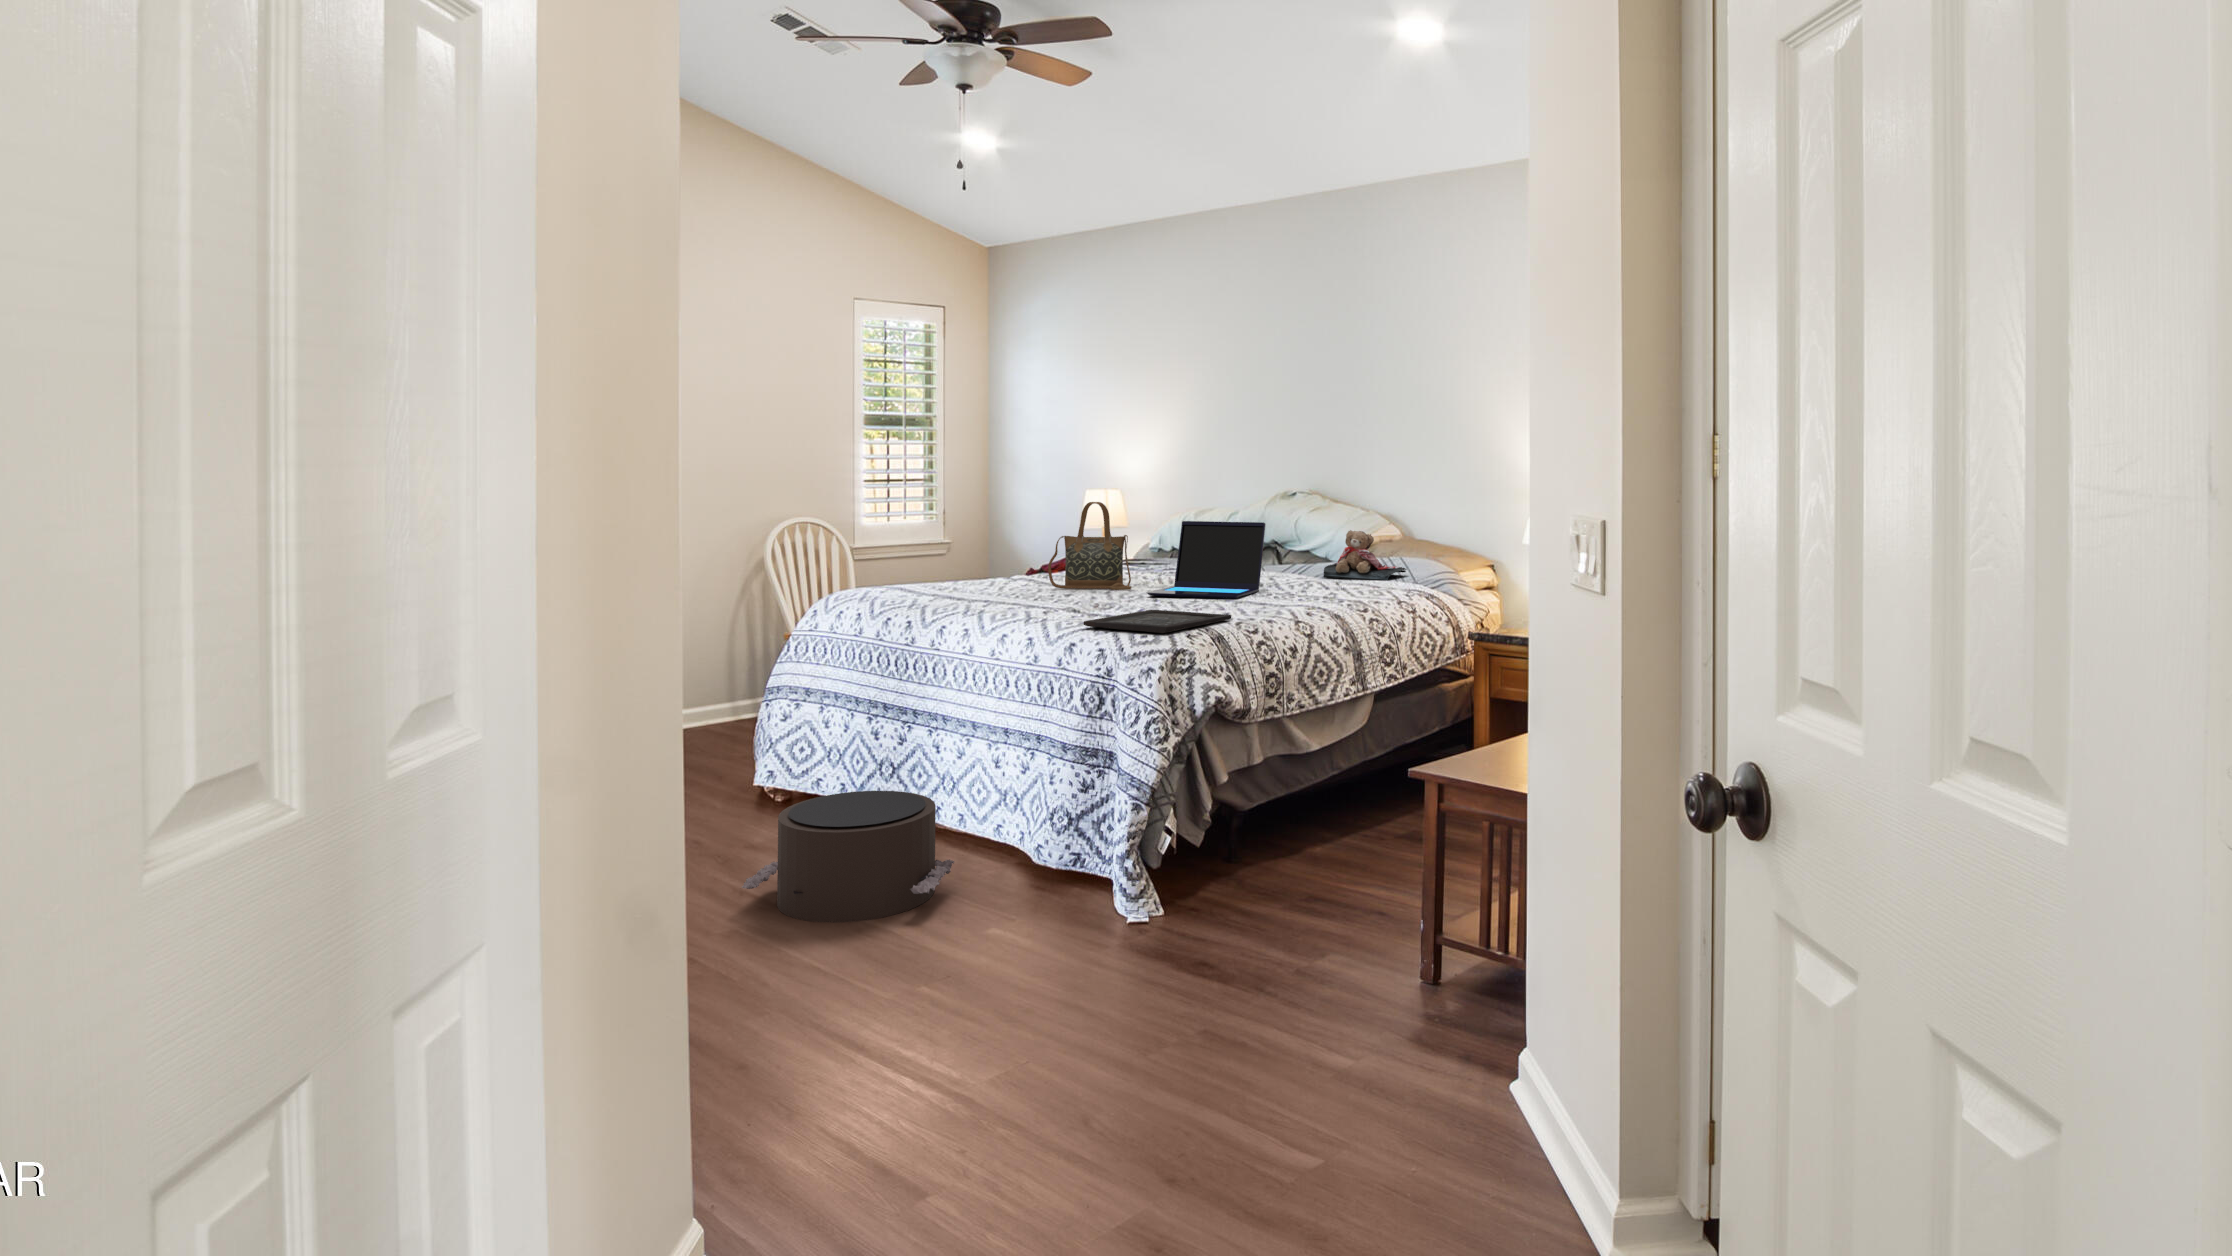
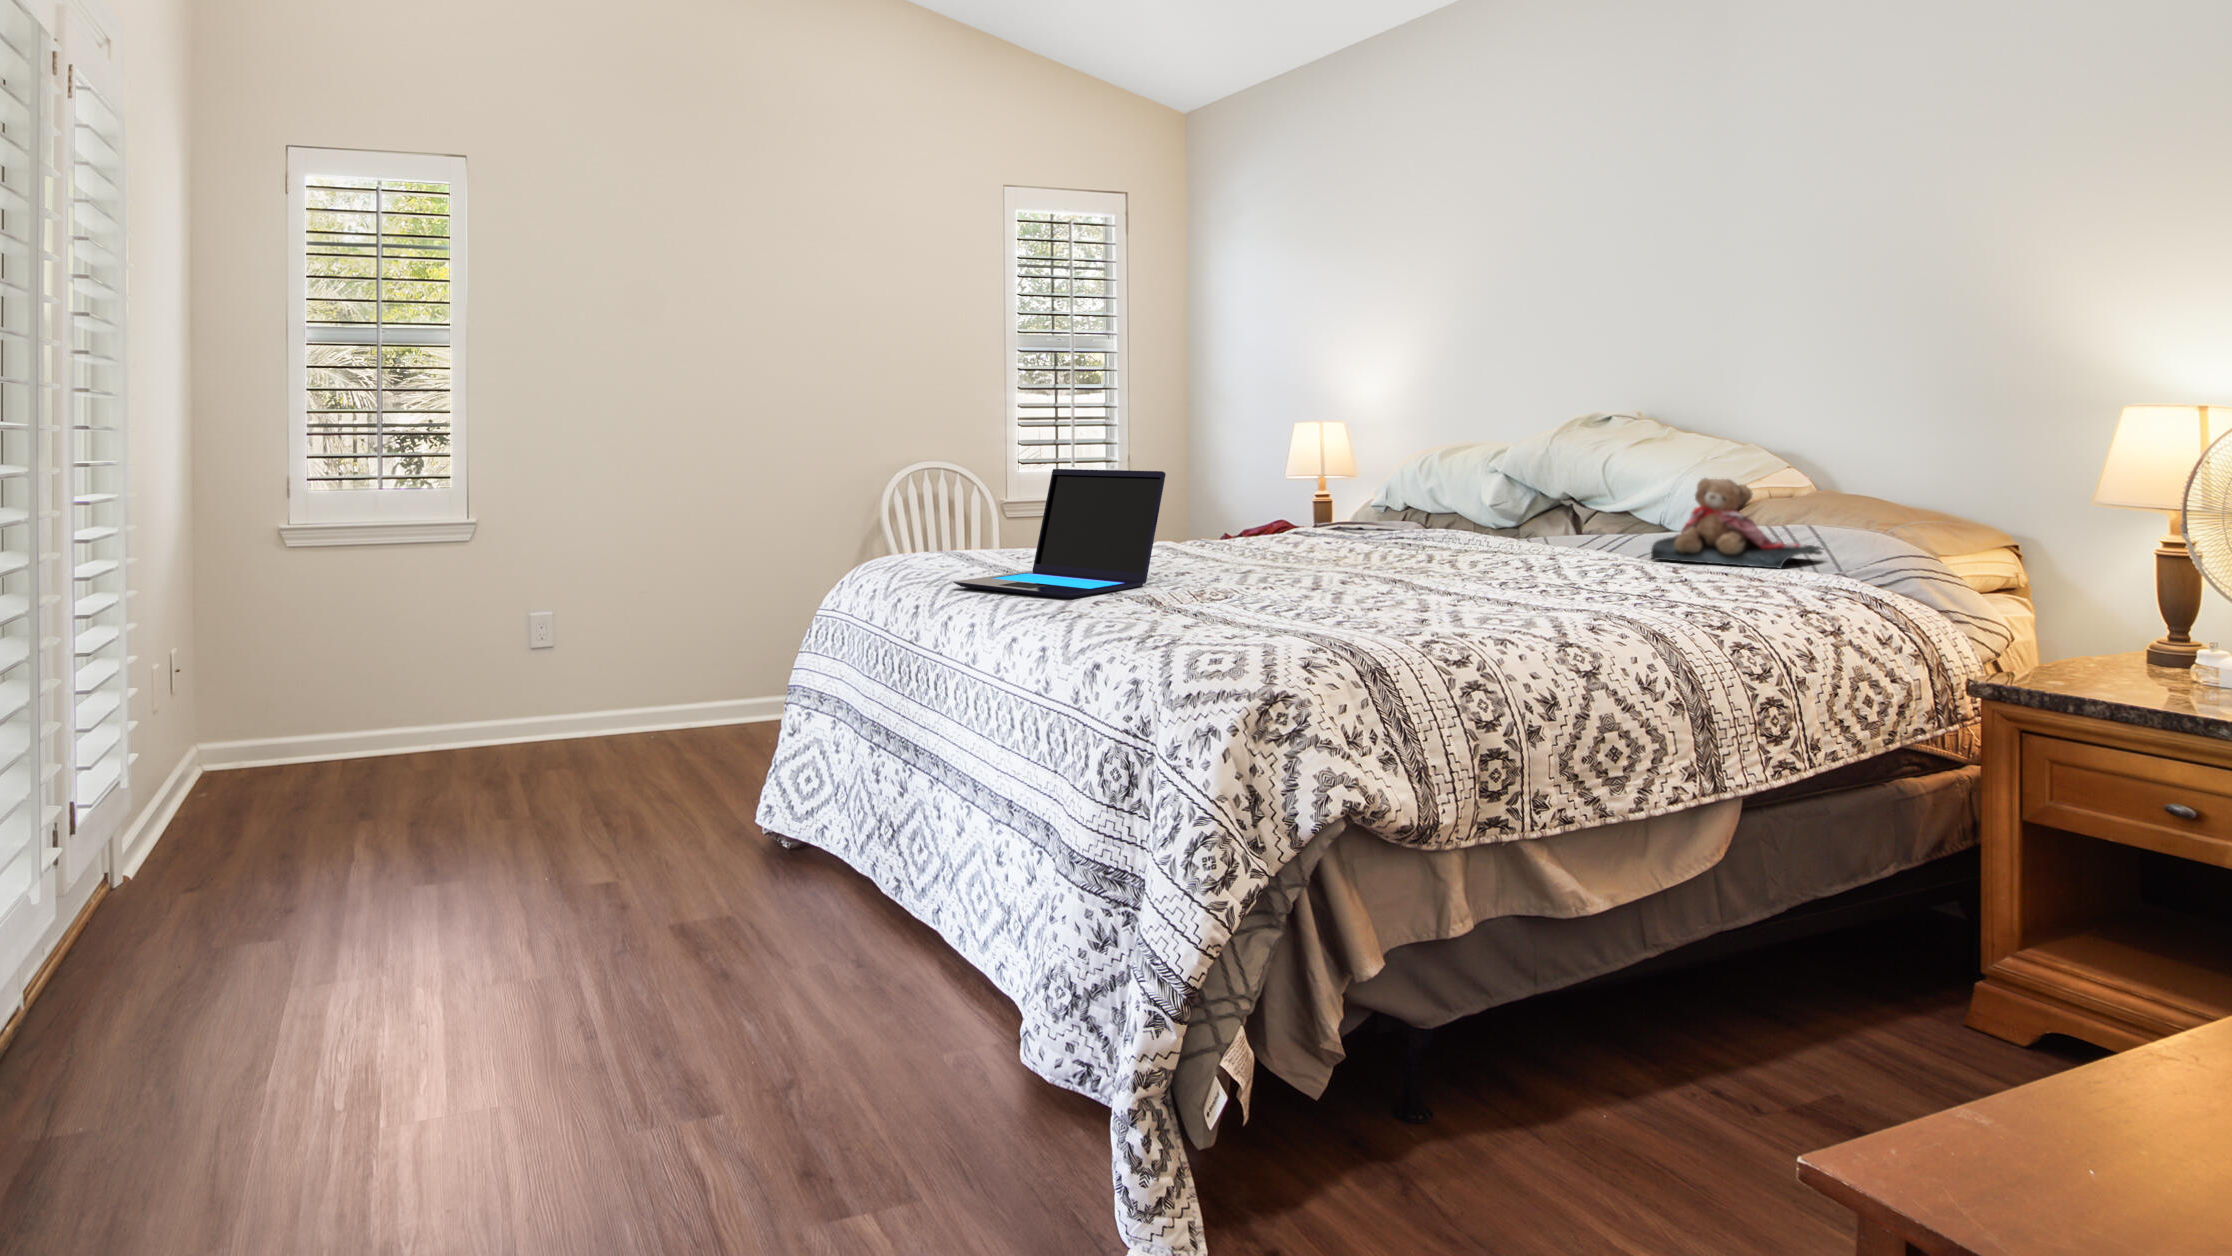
handbag: present [1048,502,1131,590] -> none [1173,430,1300,570]
laptop: present [1147,521,1266,599] -> present [954,469,1166,599]
tray: present [1083,610,1231,633] -> none [1117,611,1404,664]
pouf: present [742,791,954,923] -> none [541,883,874,1135]

